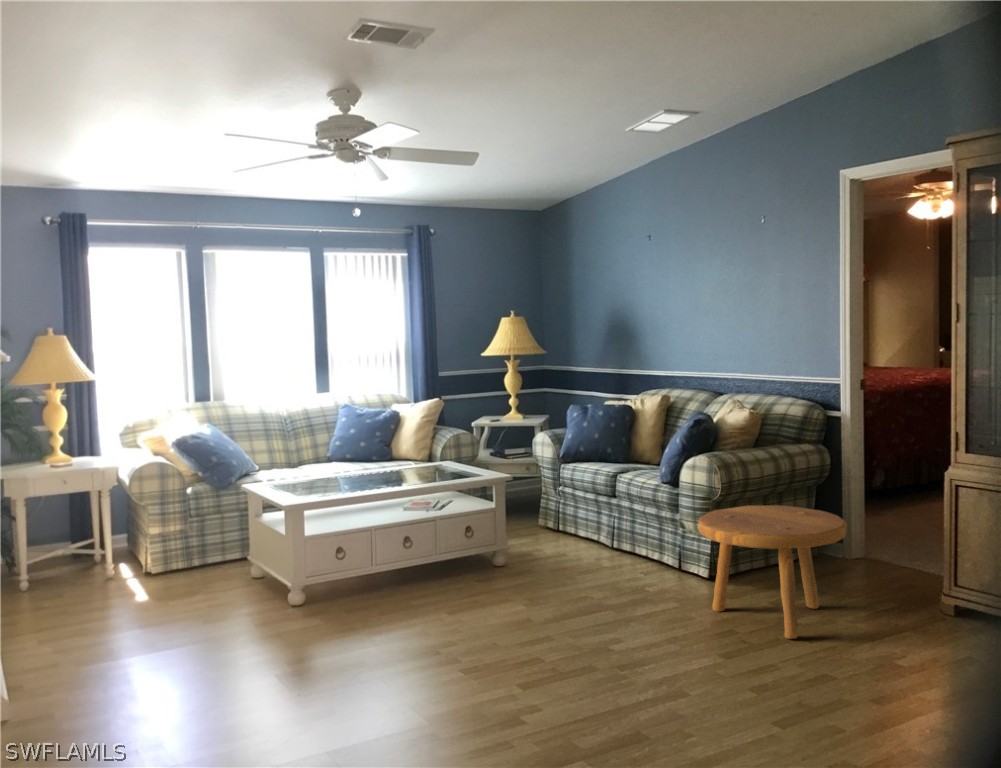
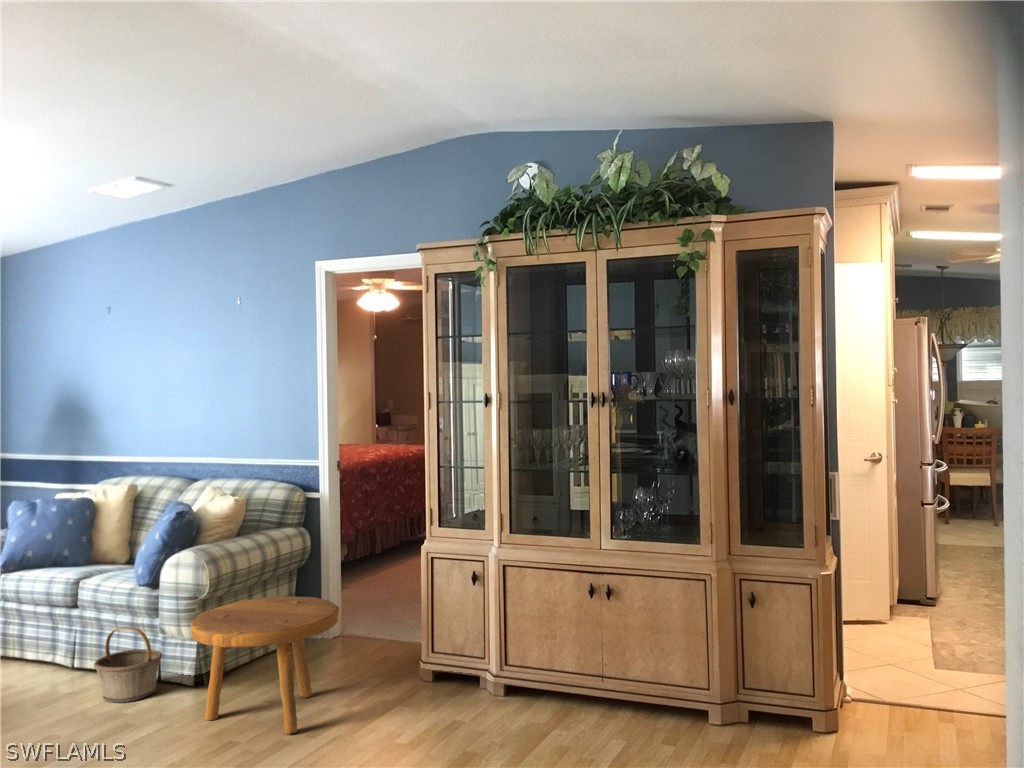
basket: none [624,517,681,582] -> present [94,627,162,702]

